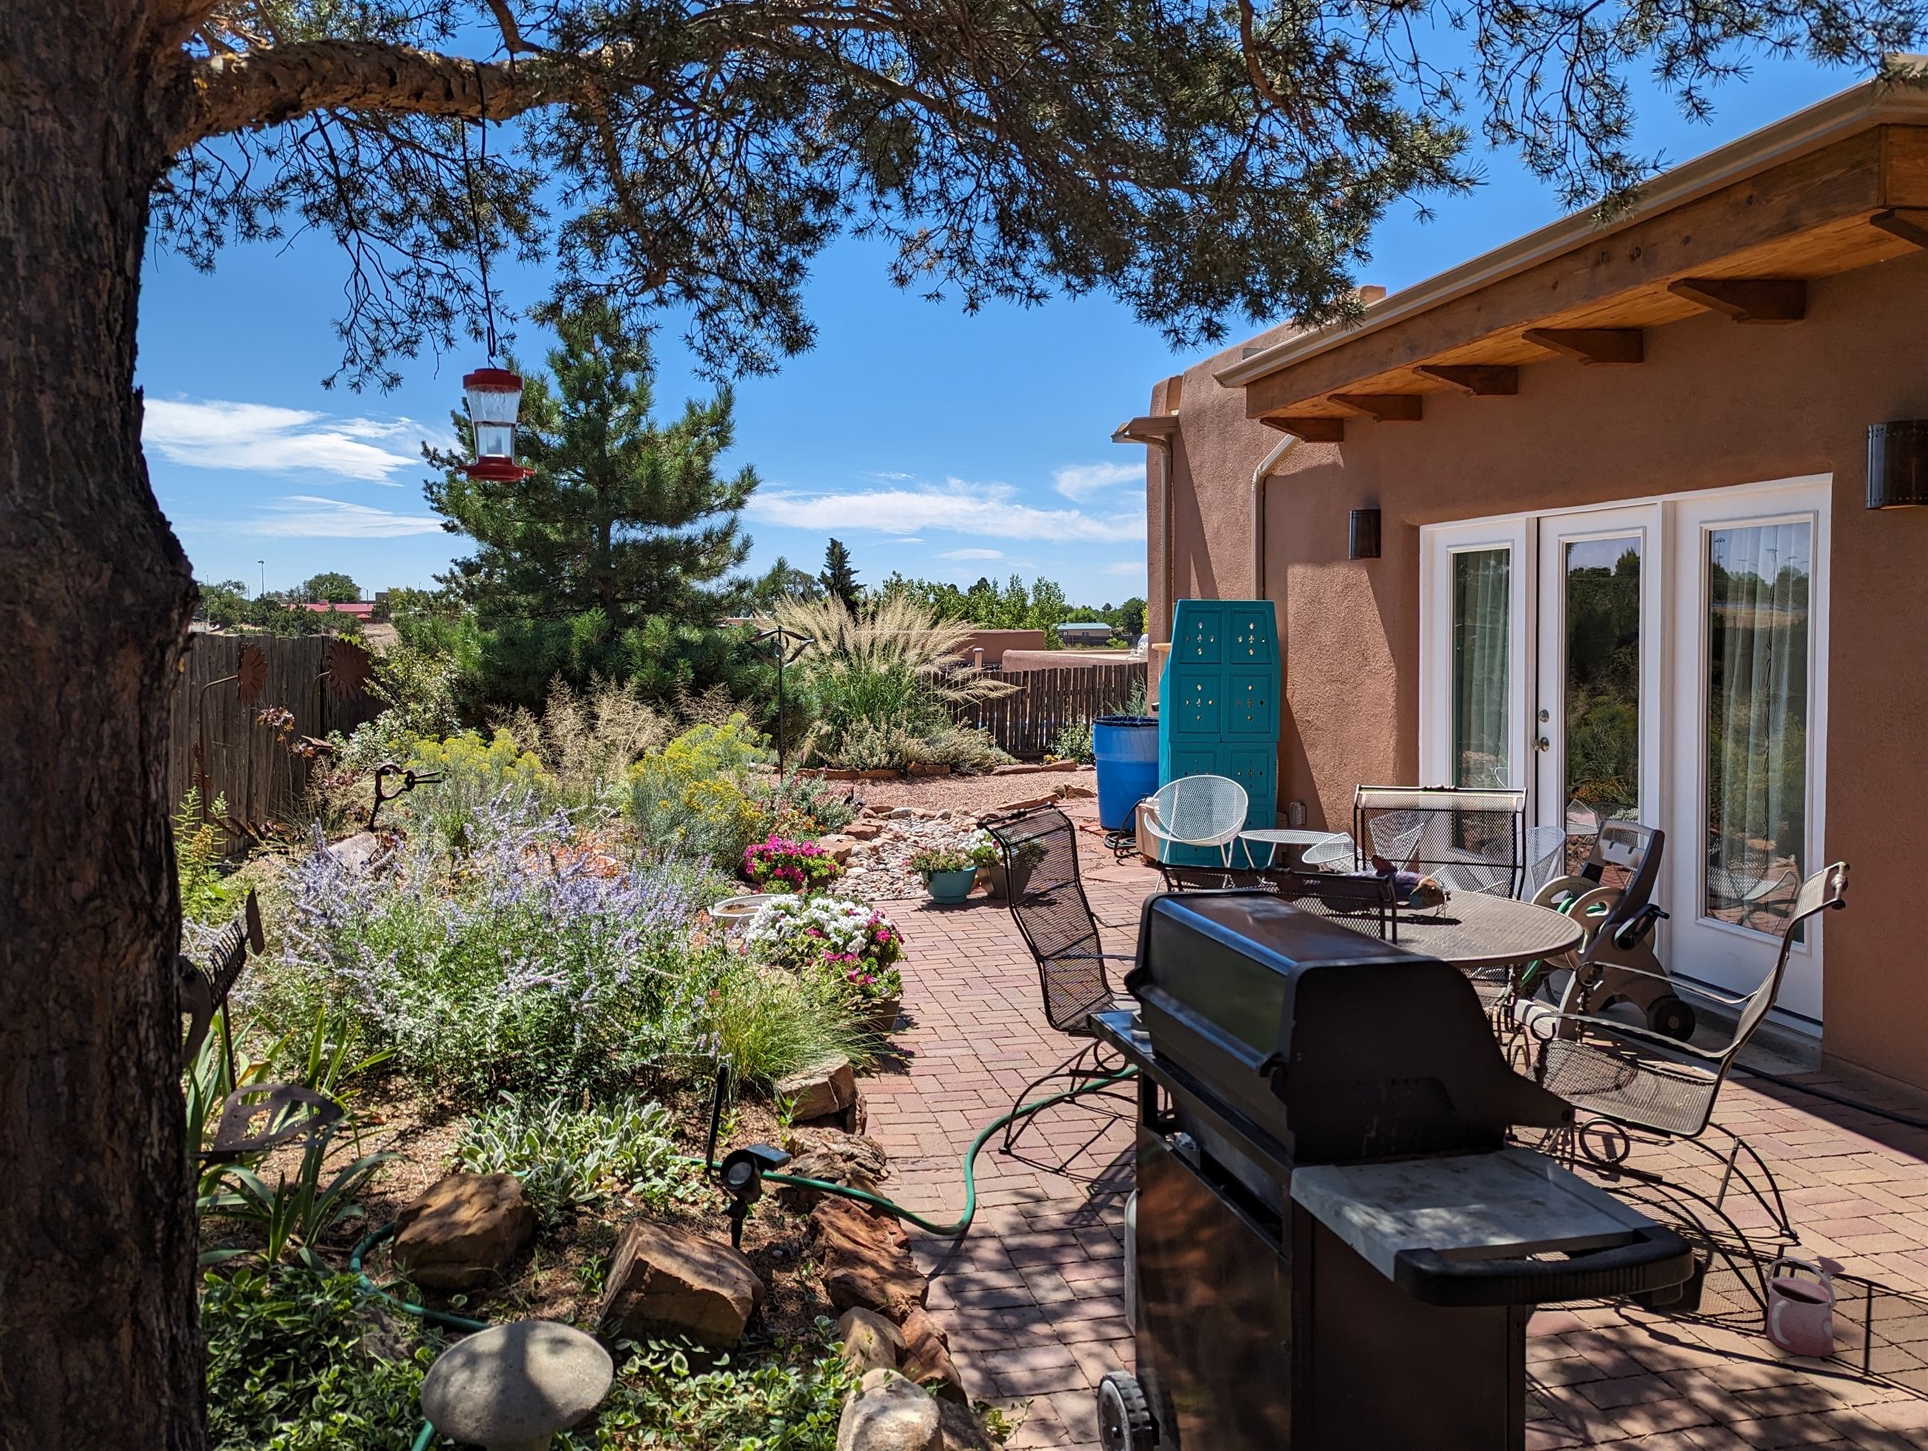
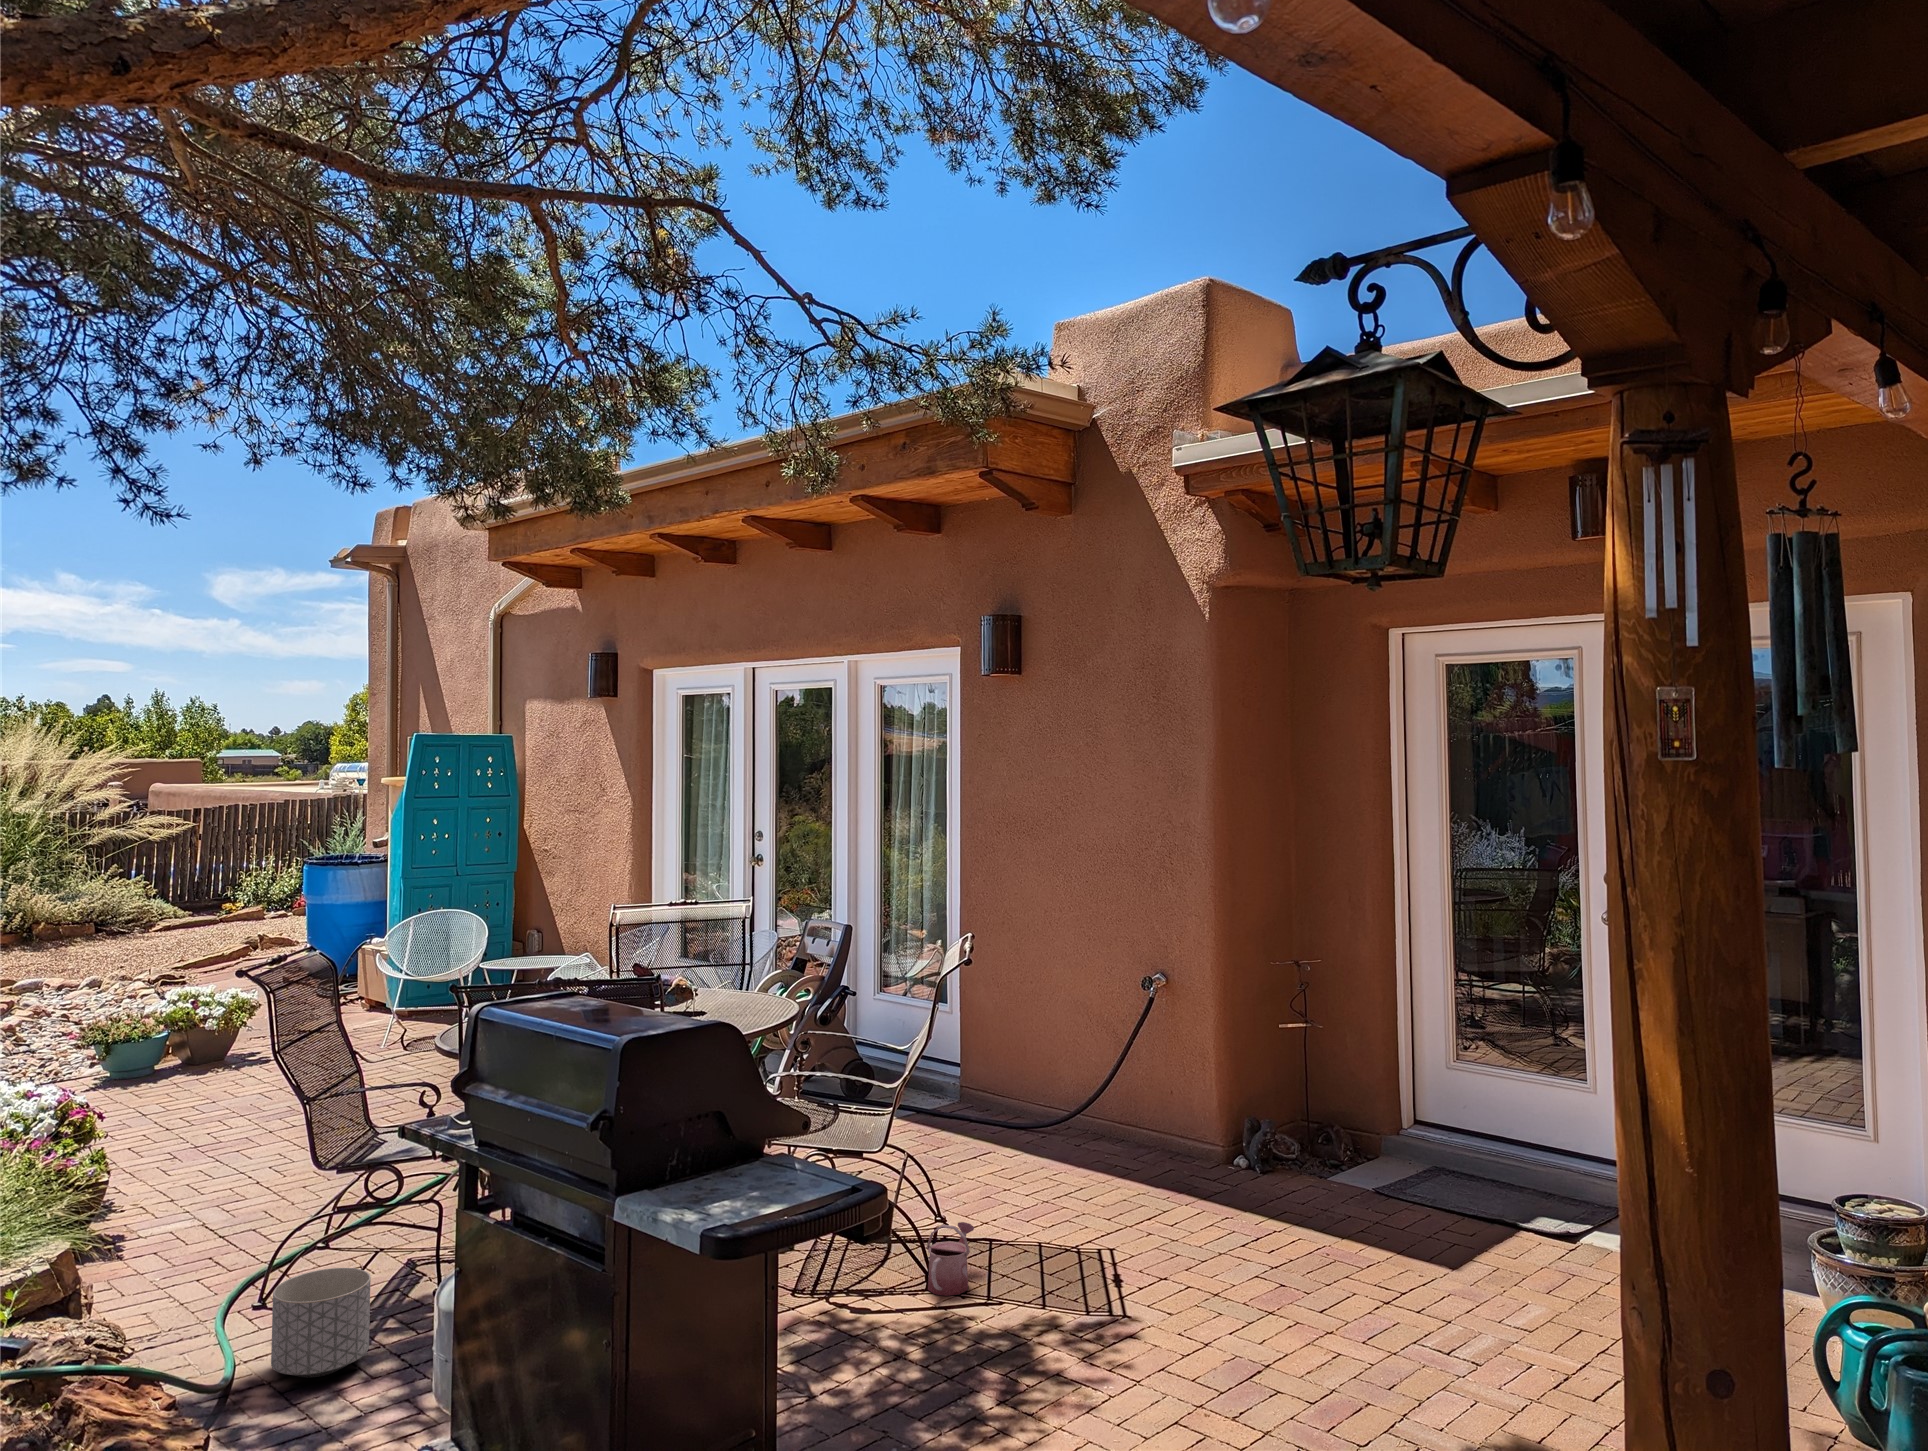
planter: none [999,1134,1087,1240] -> present [271,1268,371,1378]

